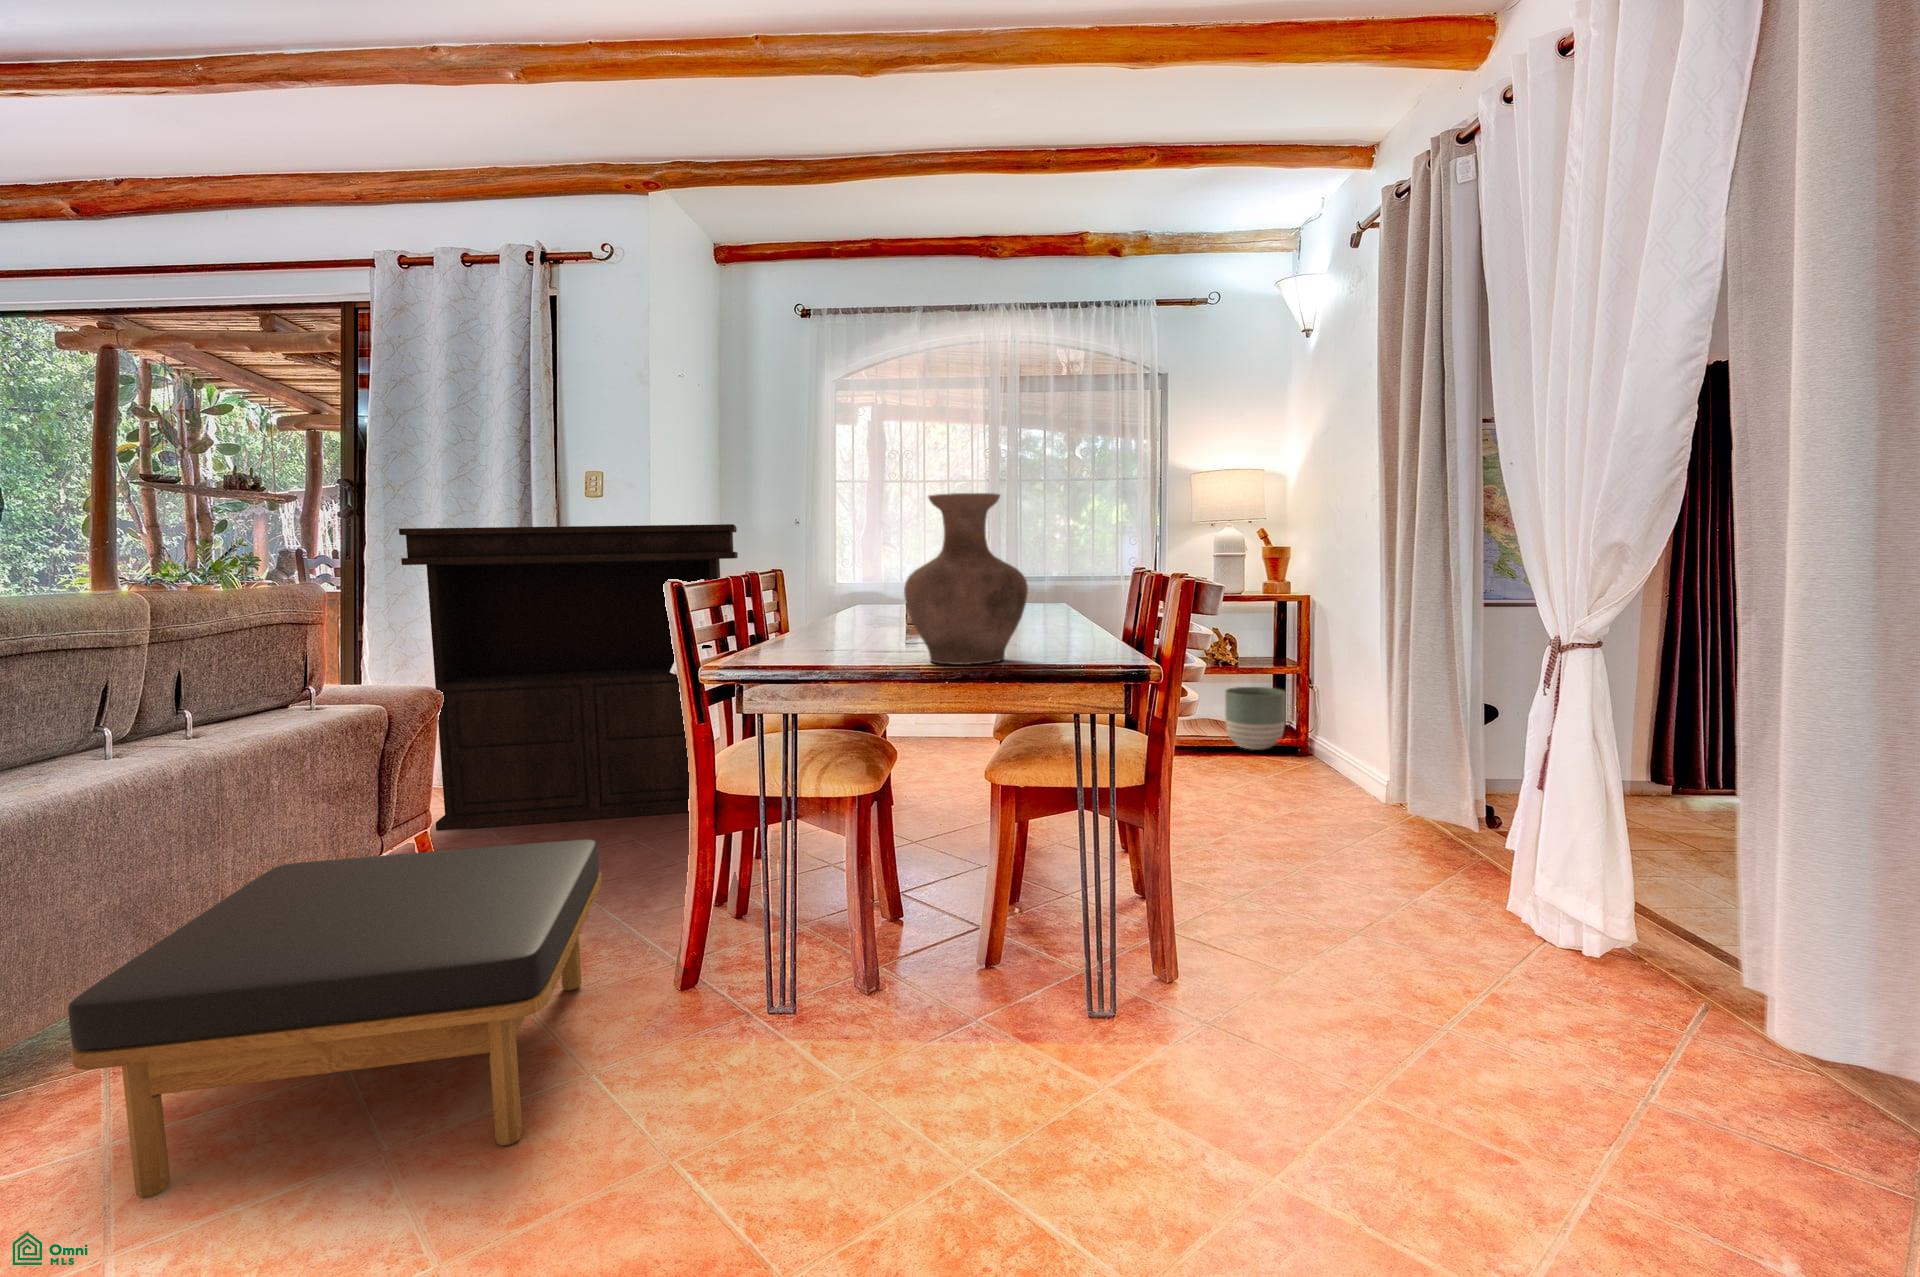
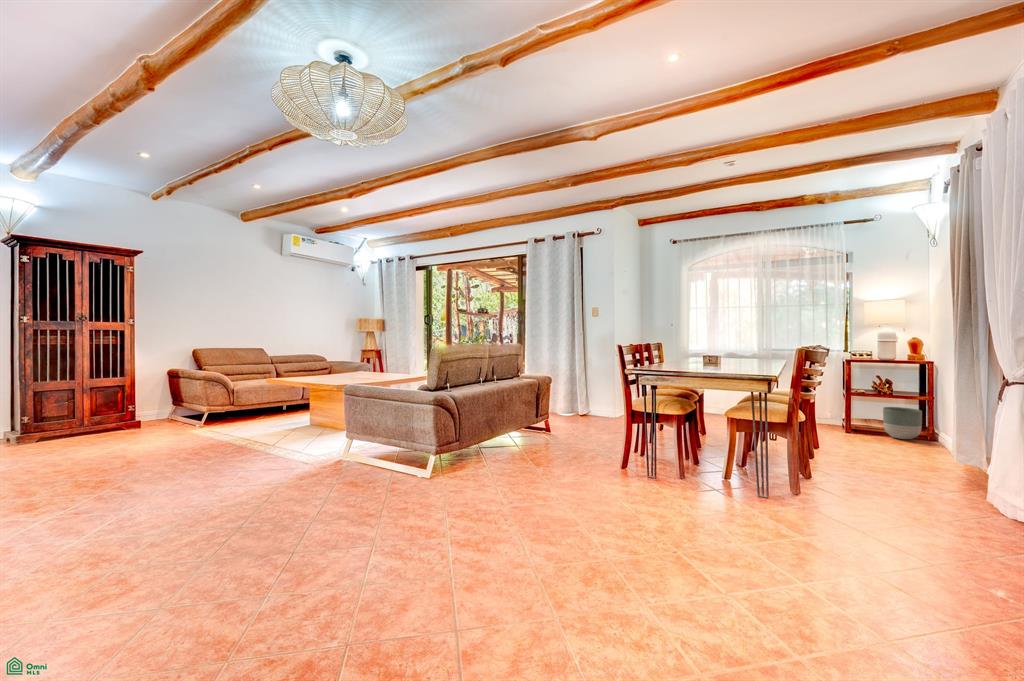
vase: present [904,493,1028,664] -> none [700,318,747,376]
console table: present [399,524,738,831] -> none [534,325,642,431]
ottoman: present [68,840,602,1198] -> none [484,418,596,495]

